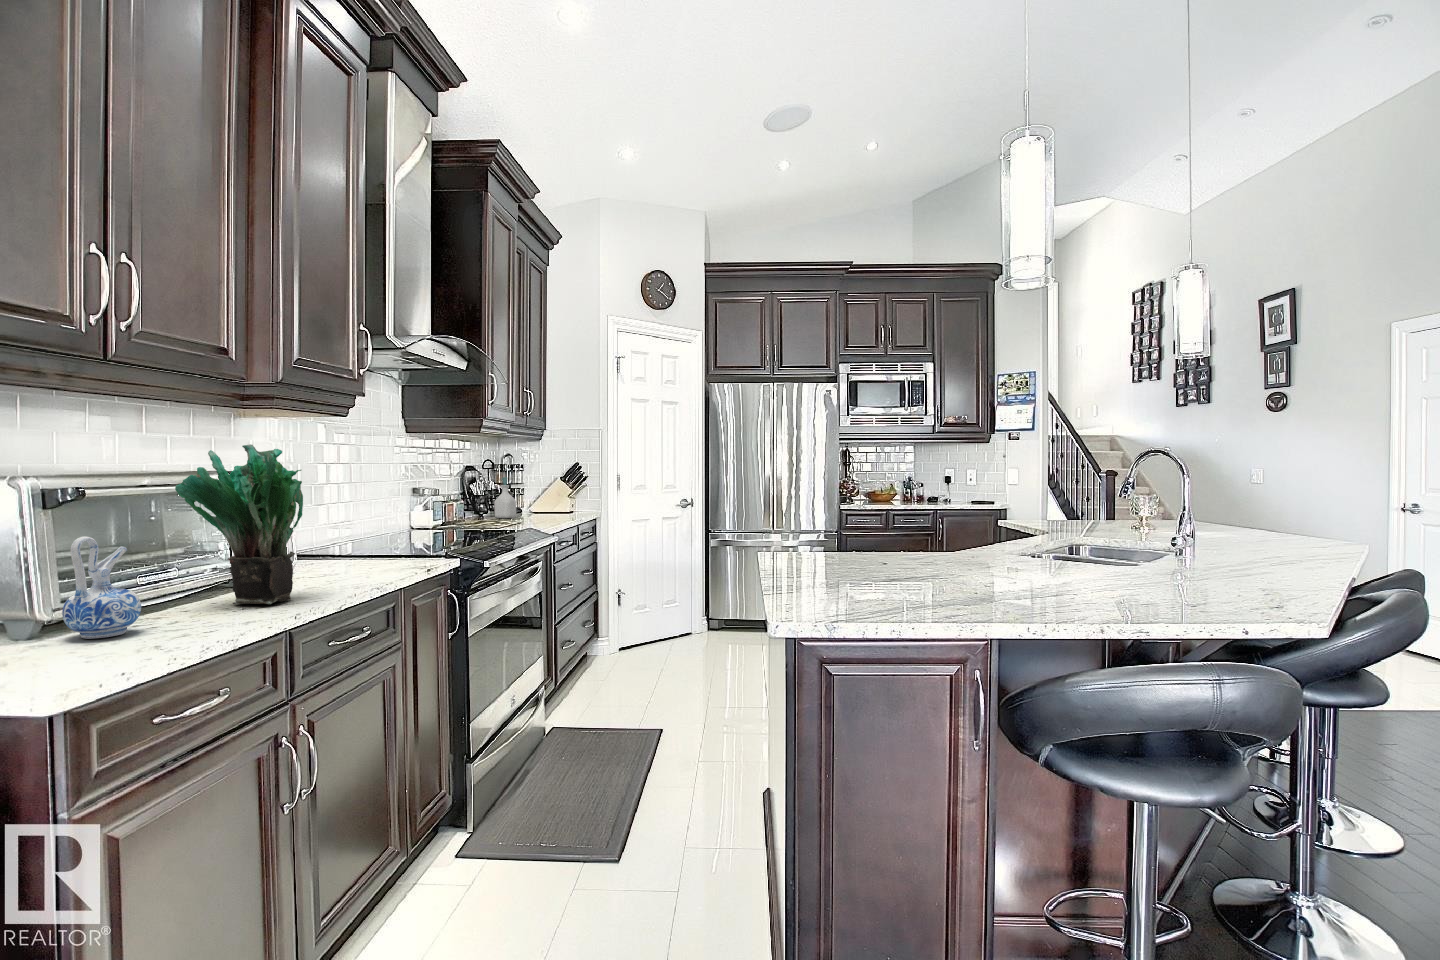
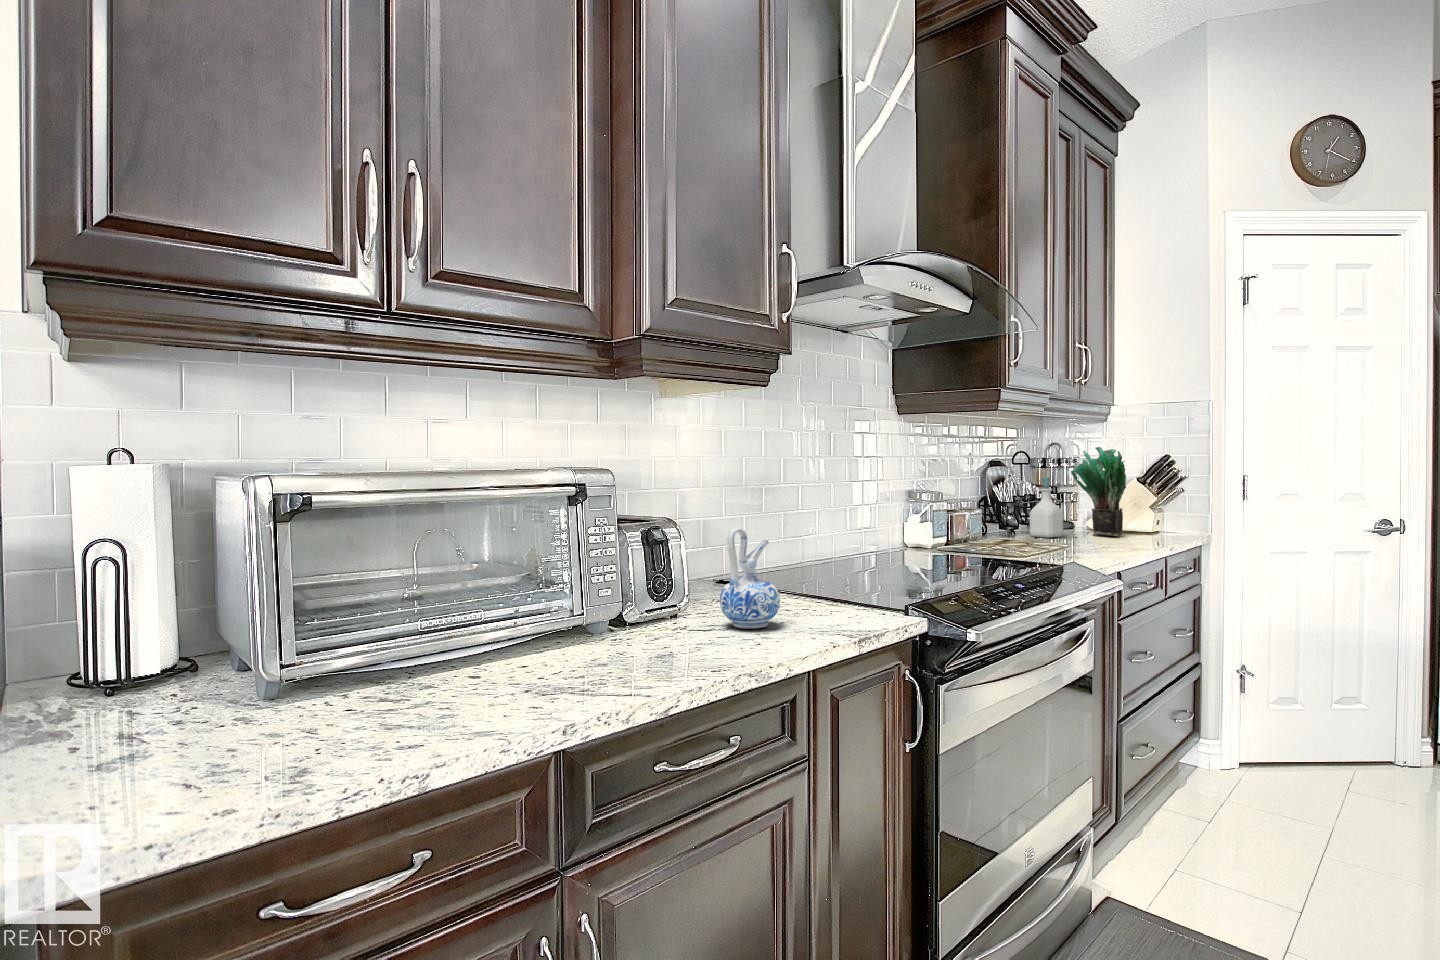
potted plant: present [175,444,303,604] -> present [1071,447,1126,536]
ceramic pitcher: present [62,537,141,639] -> present [720,527,780,629]

